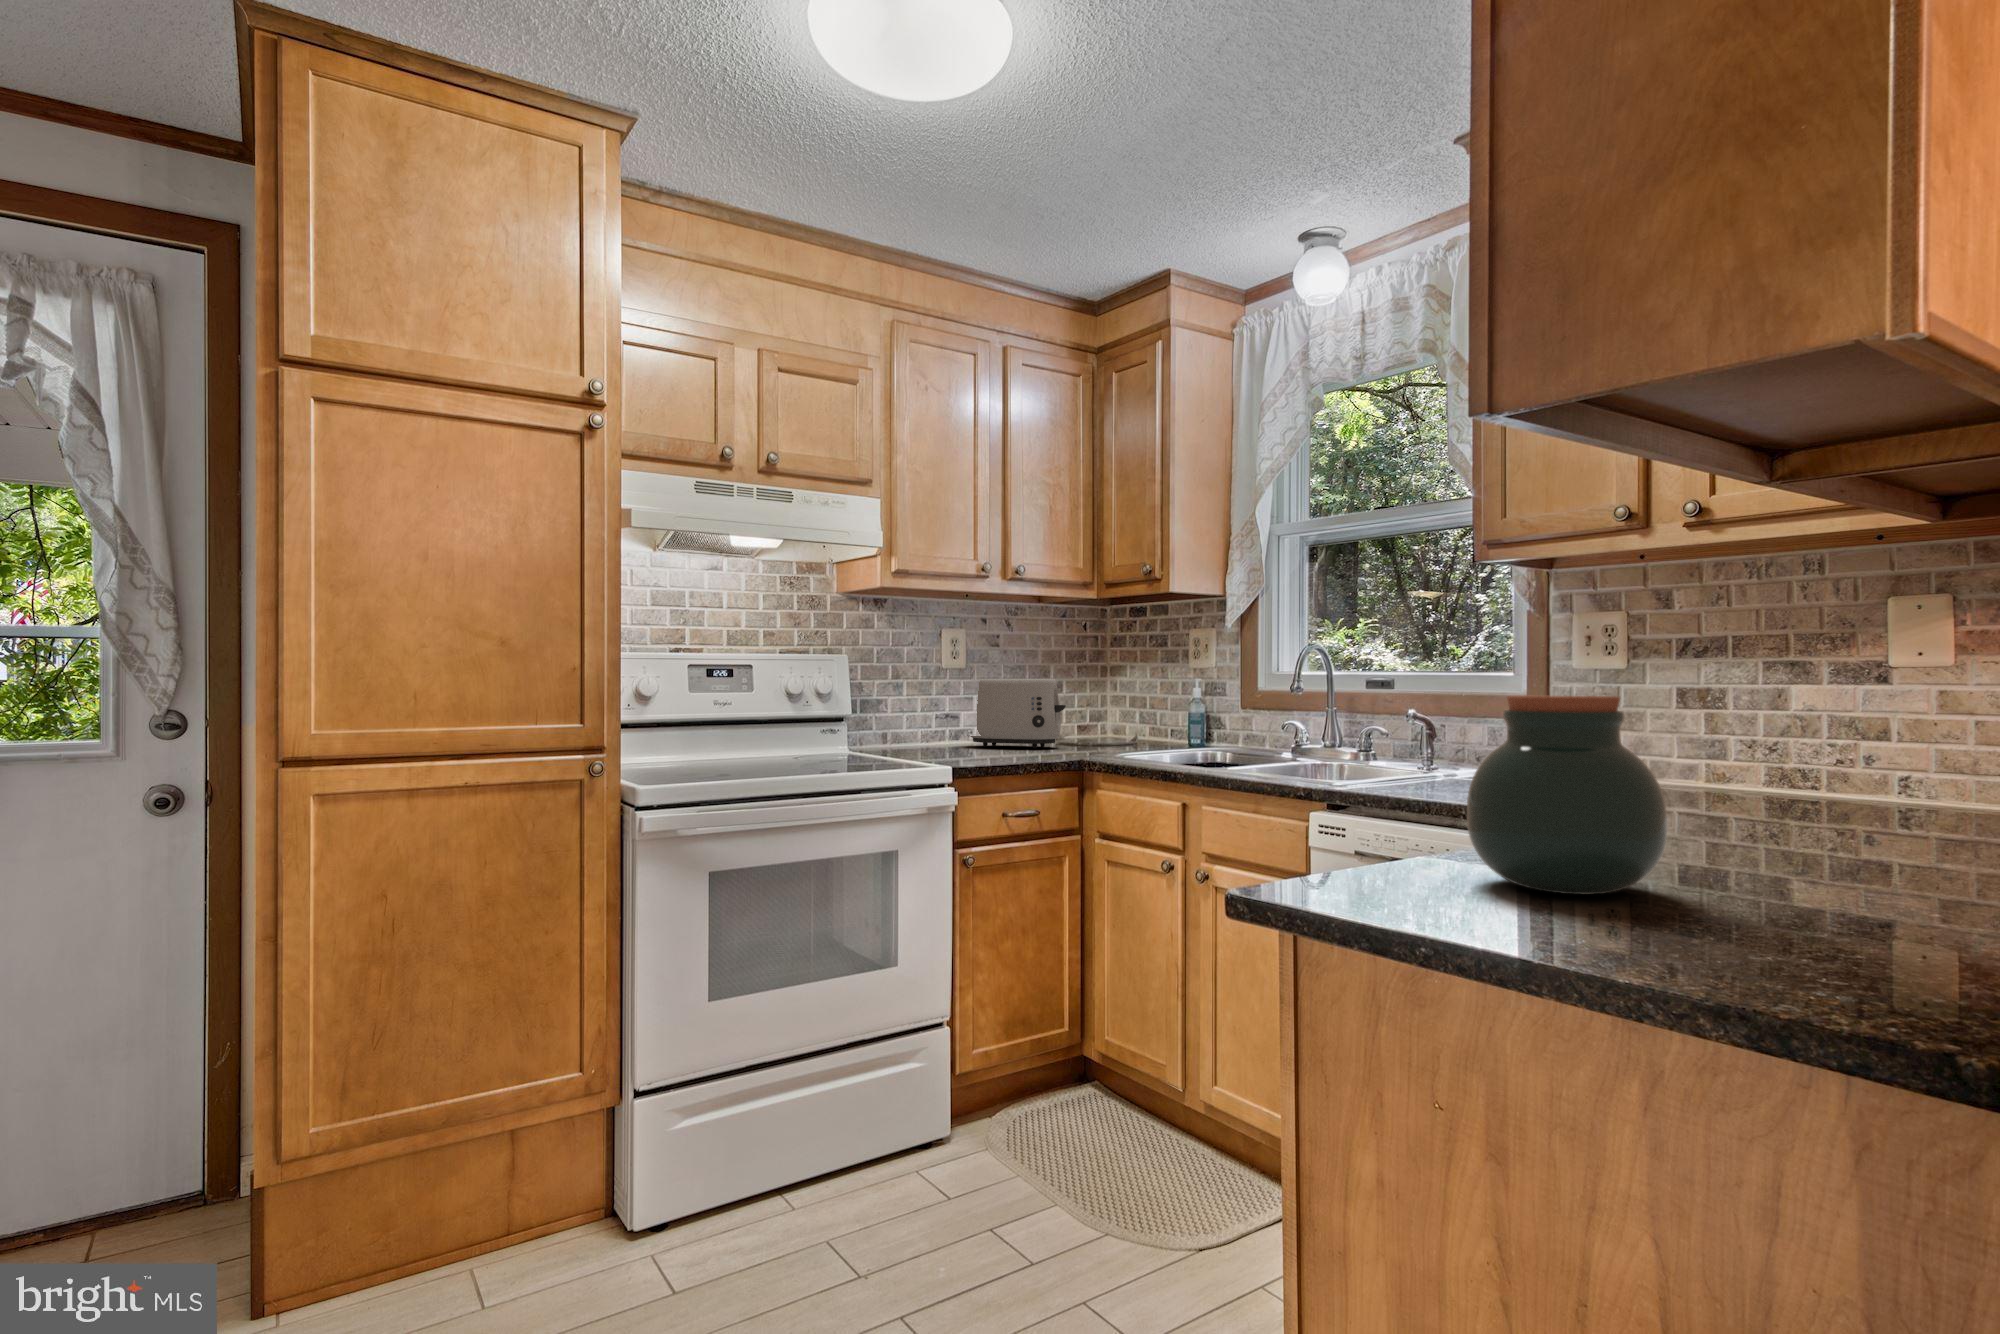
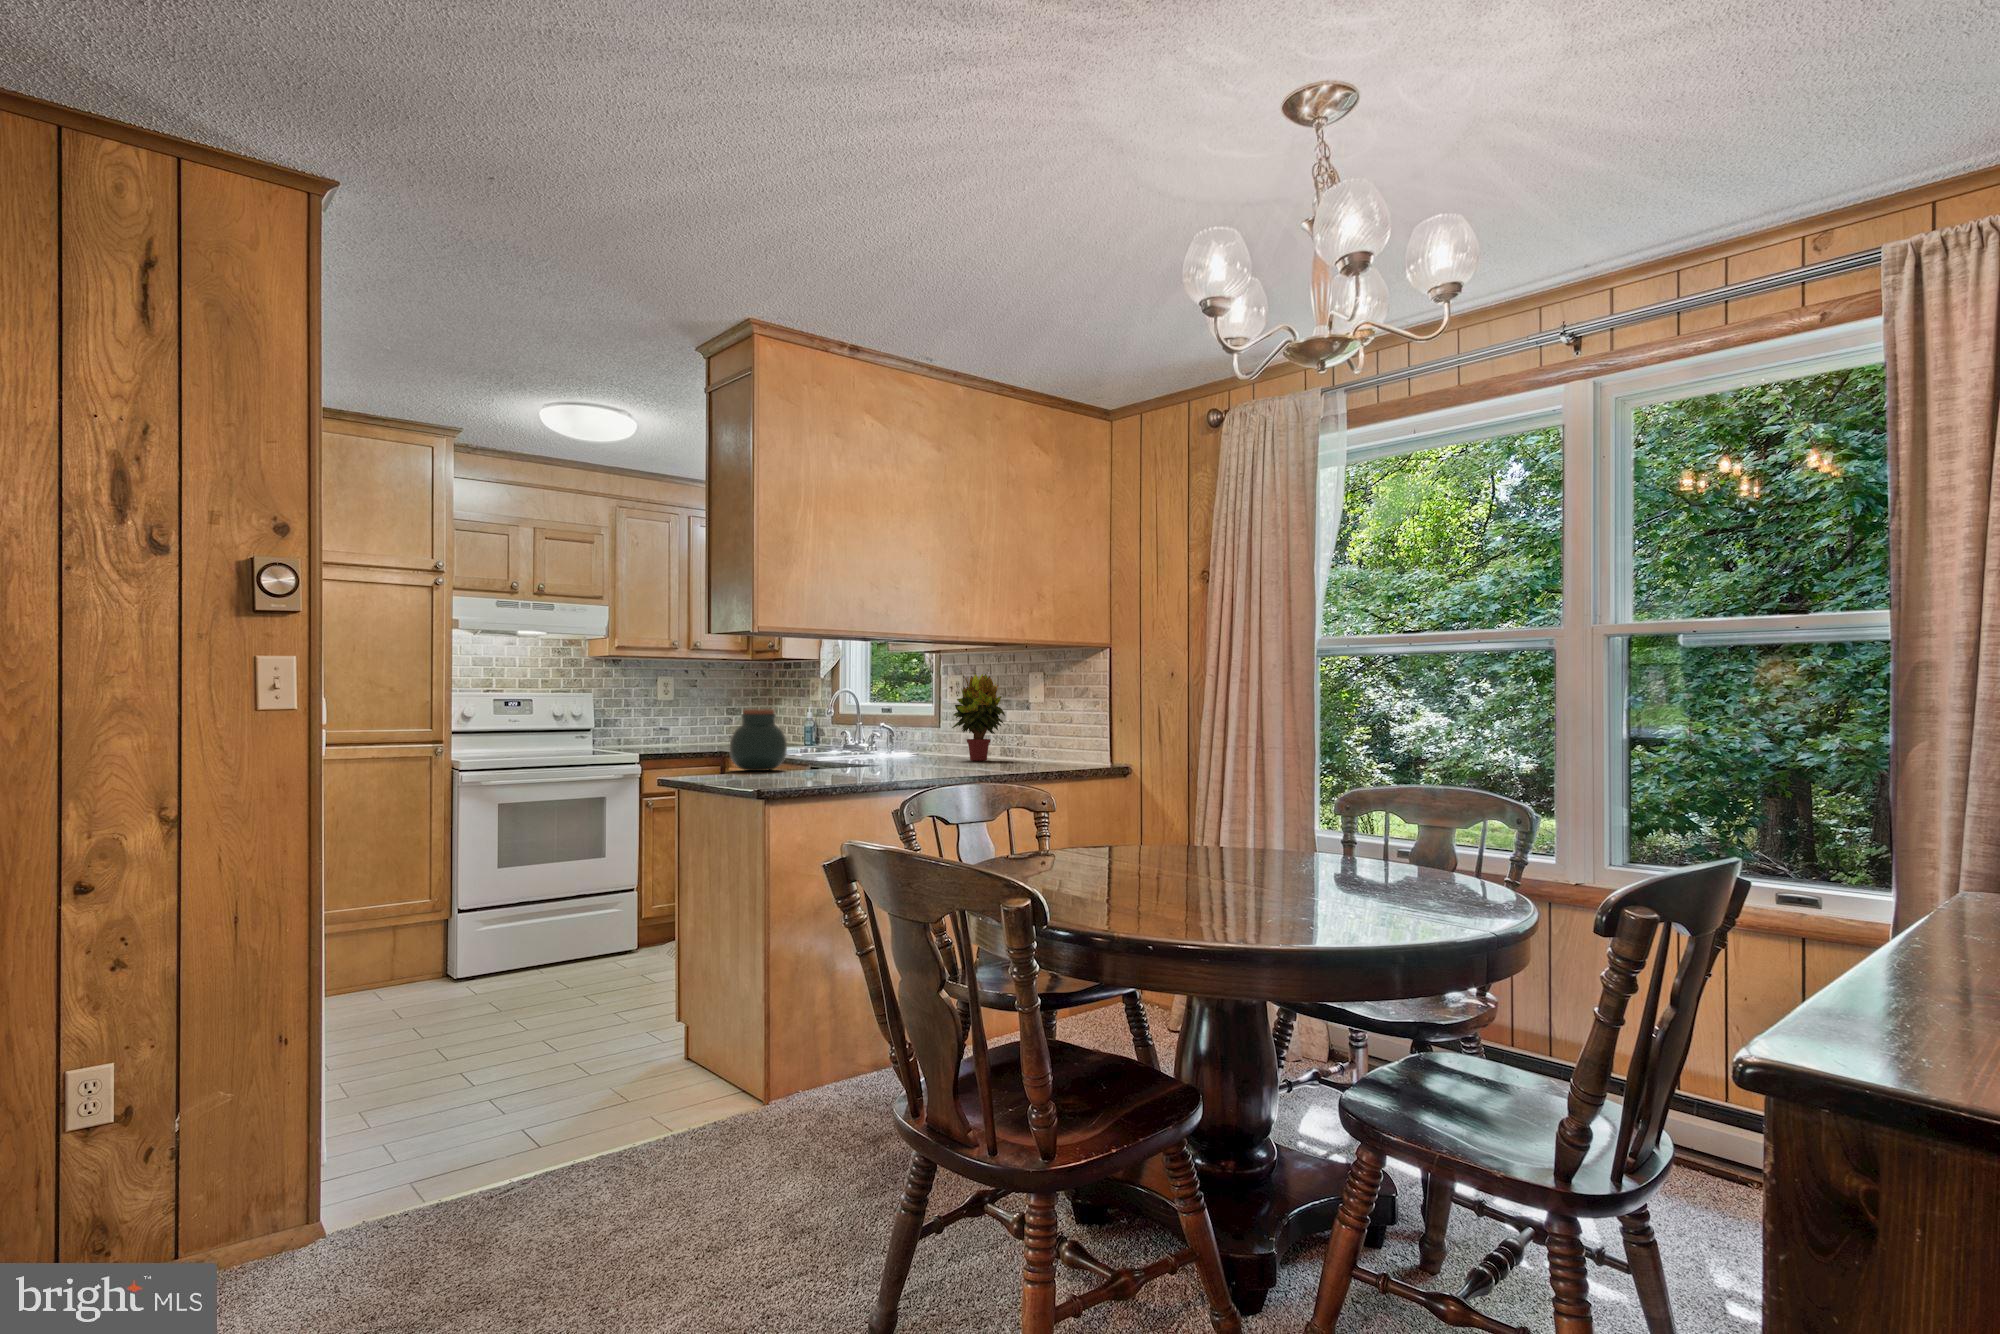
potted plant: none [1745,601,1922,813] -> present [952,674,1005,761]
toaster: present [970,679,1066,748] -> none [677,707,734,748]

